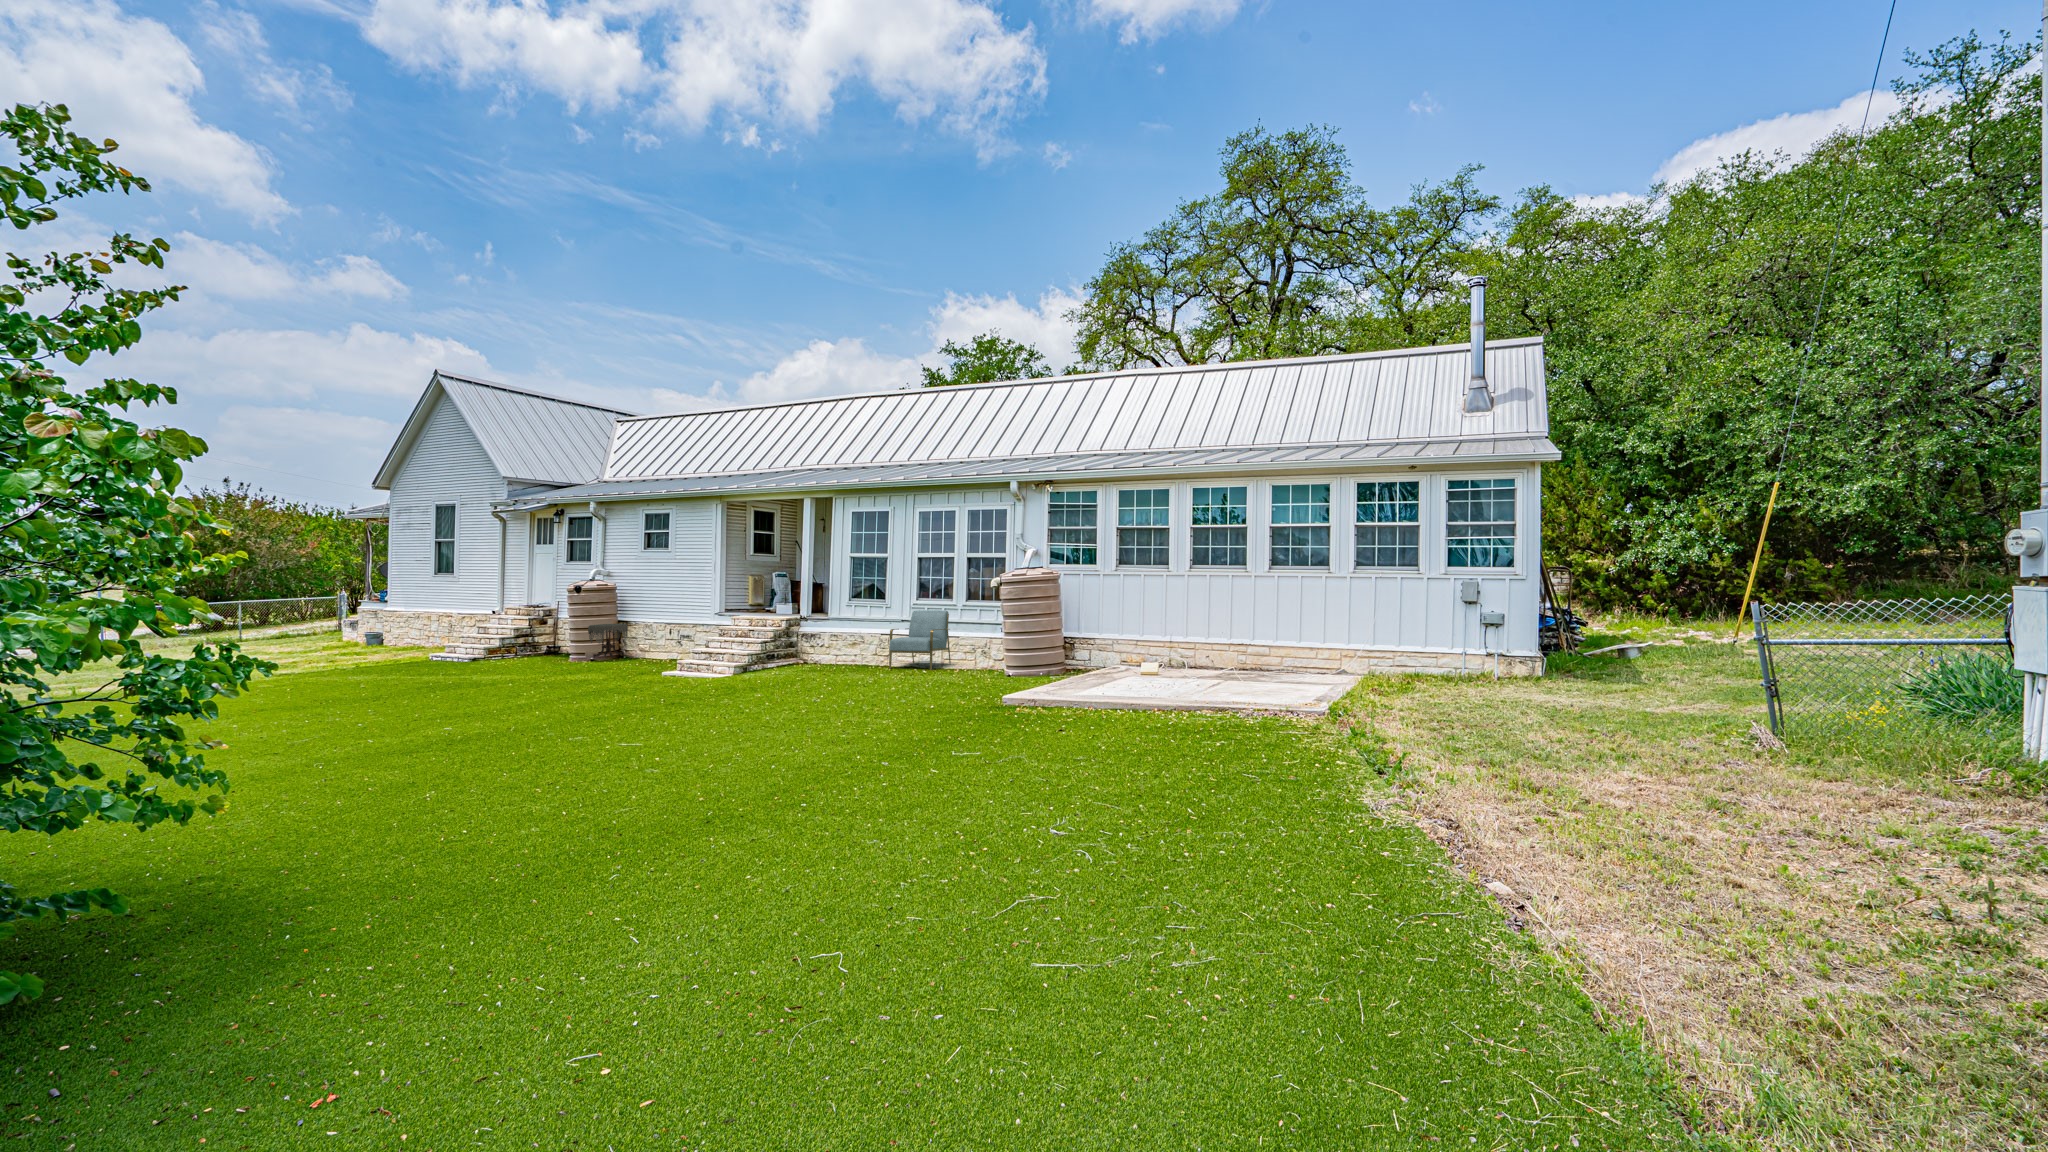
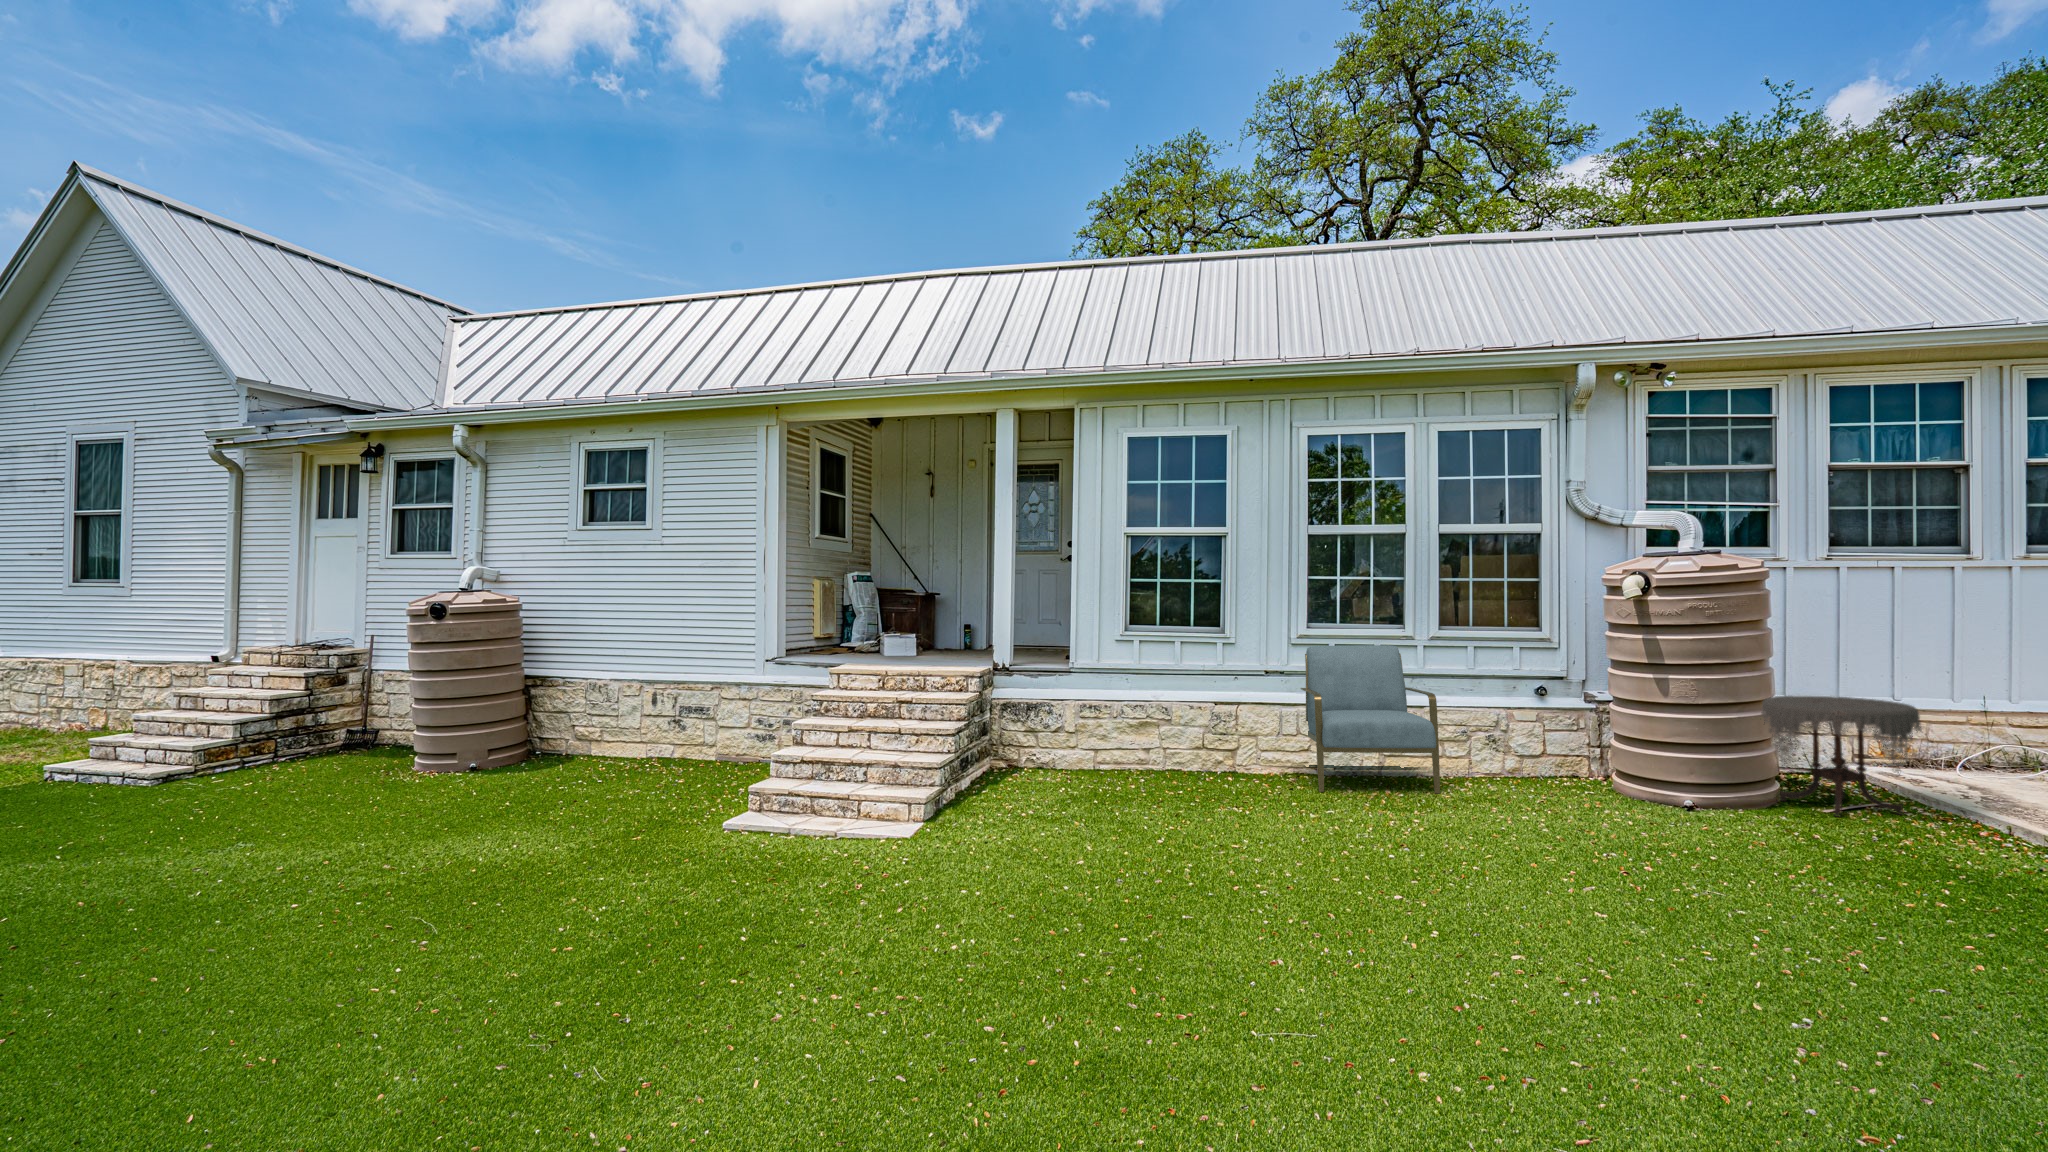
side table: present [588,624,628,657] -> present [1761,696,1922,817]

